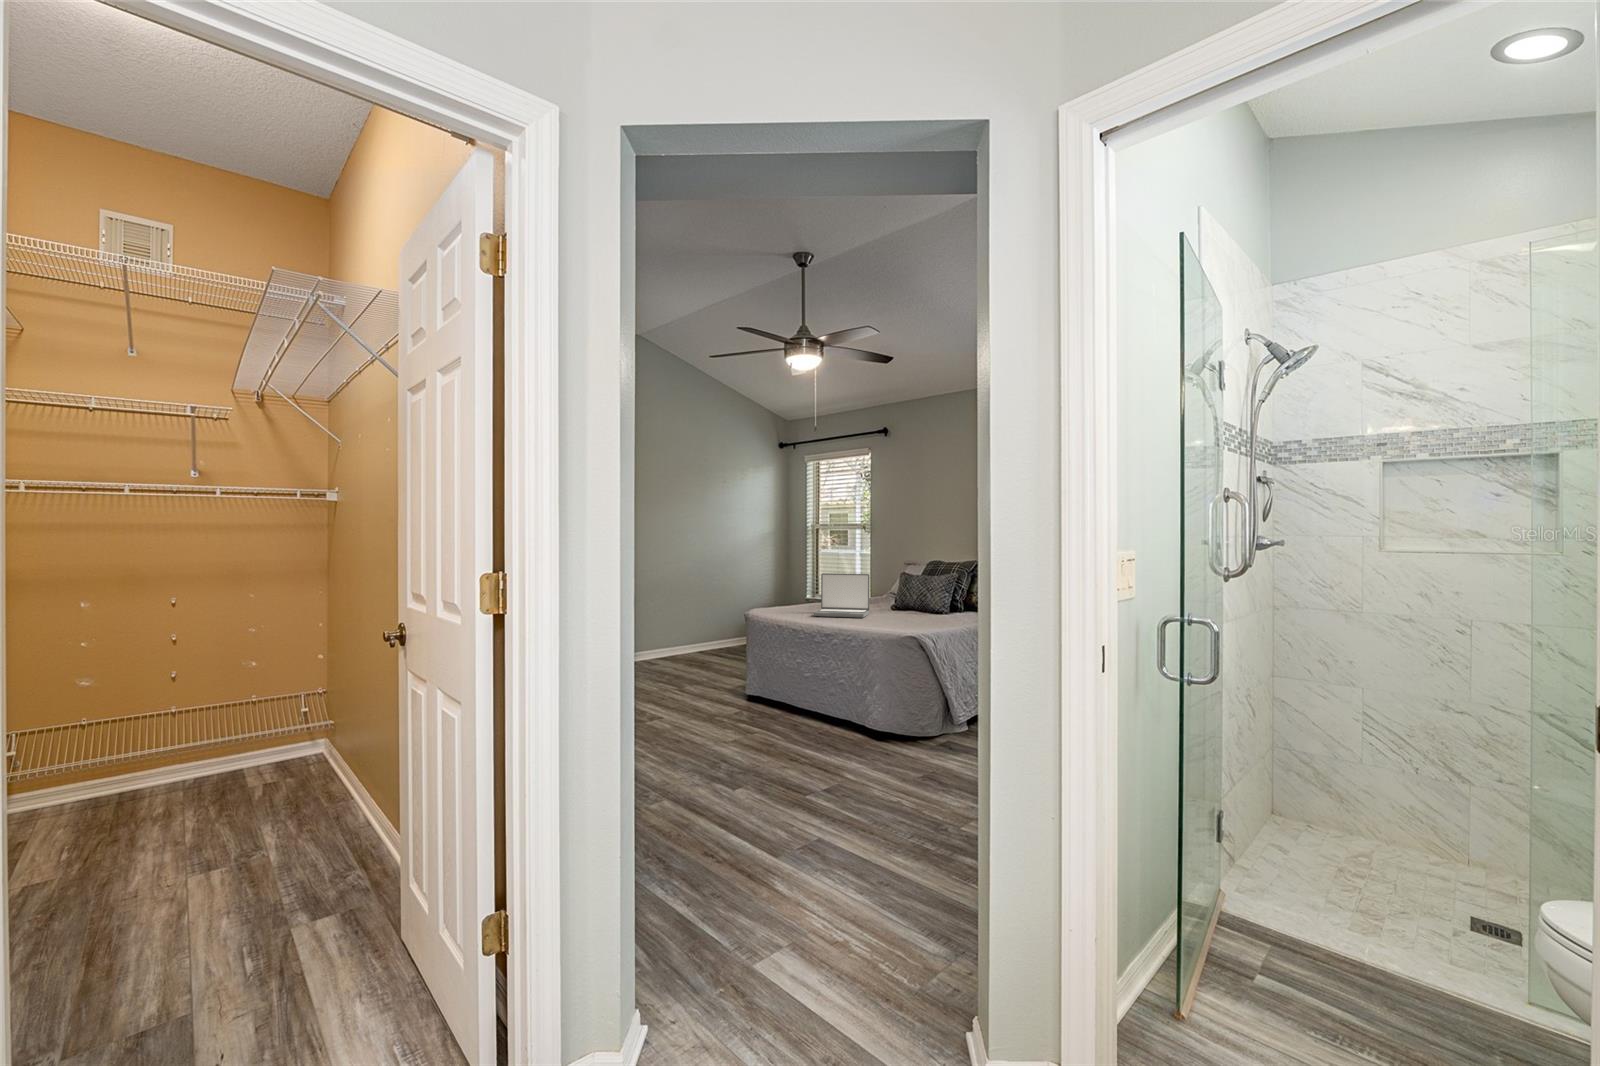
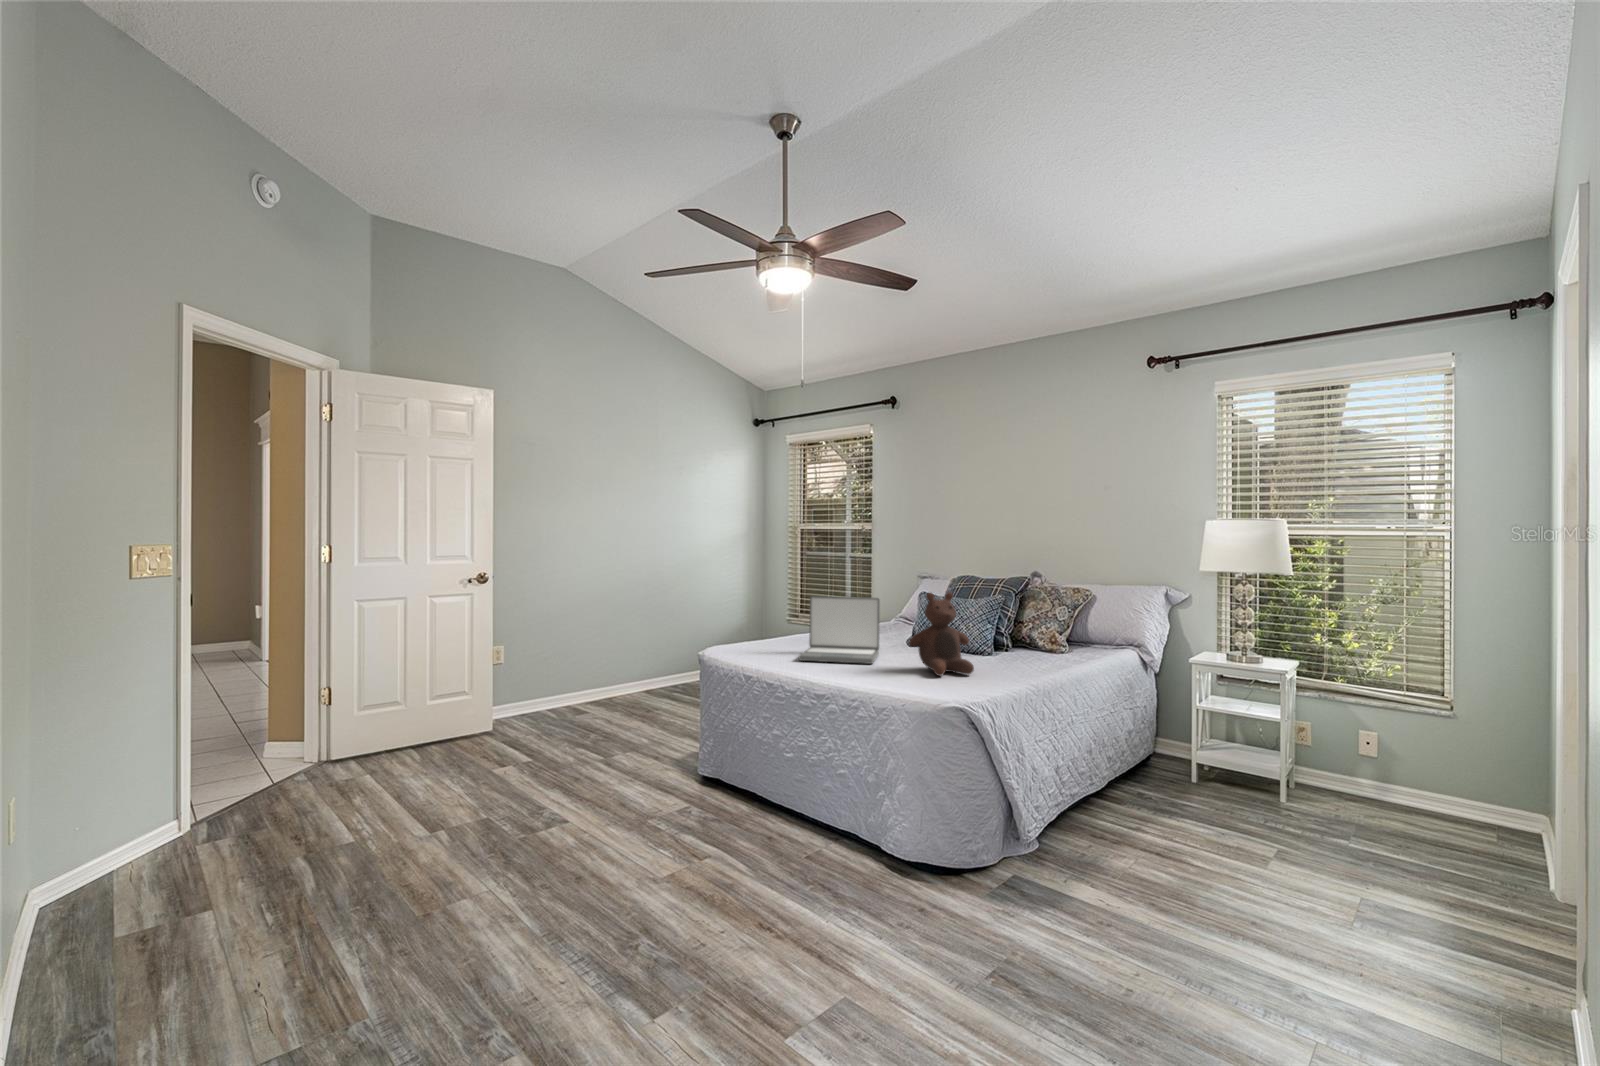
stuffed bear: none [887,568,930,623] -> present [909,592,974,676]

